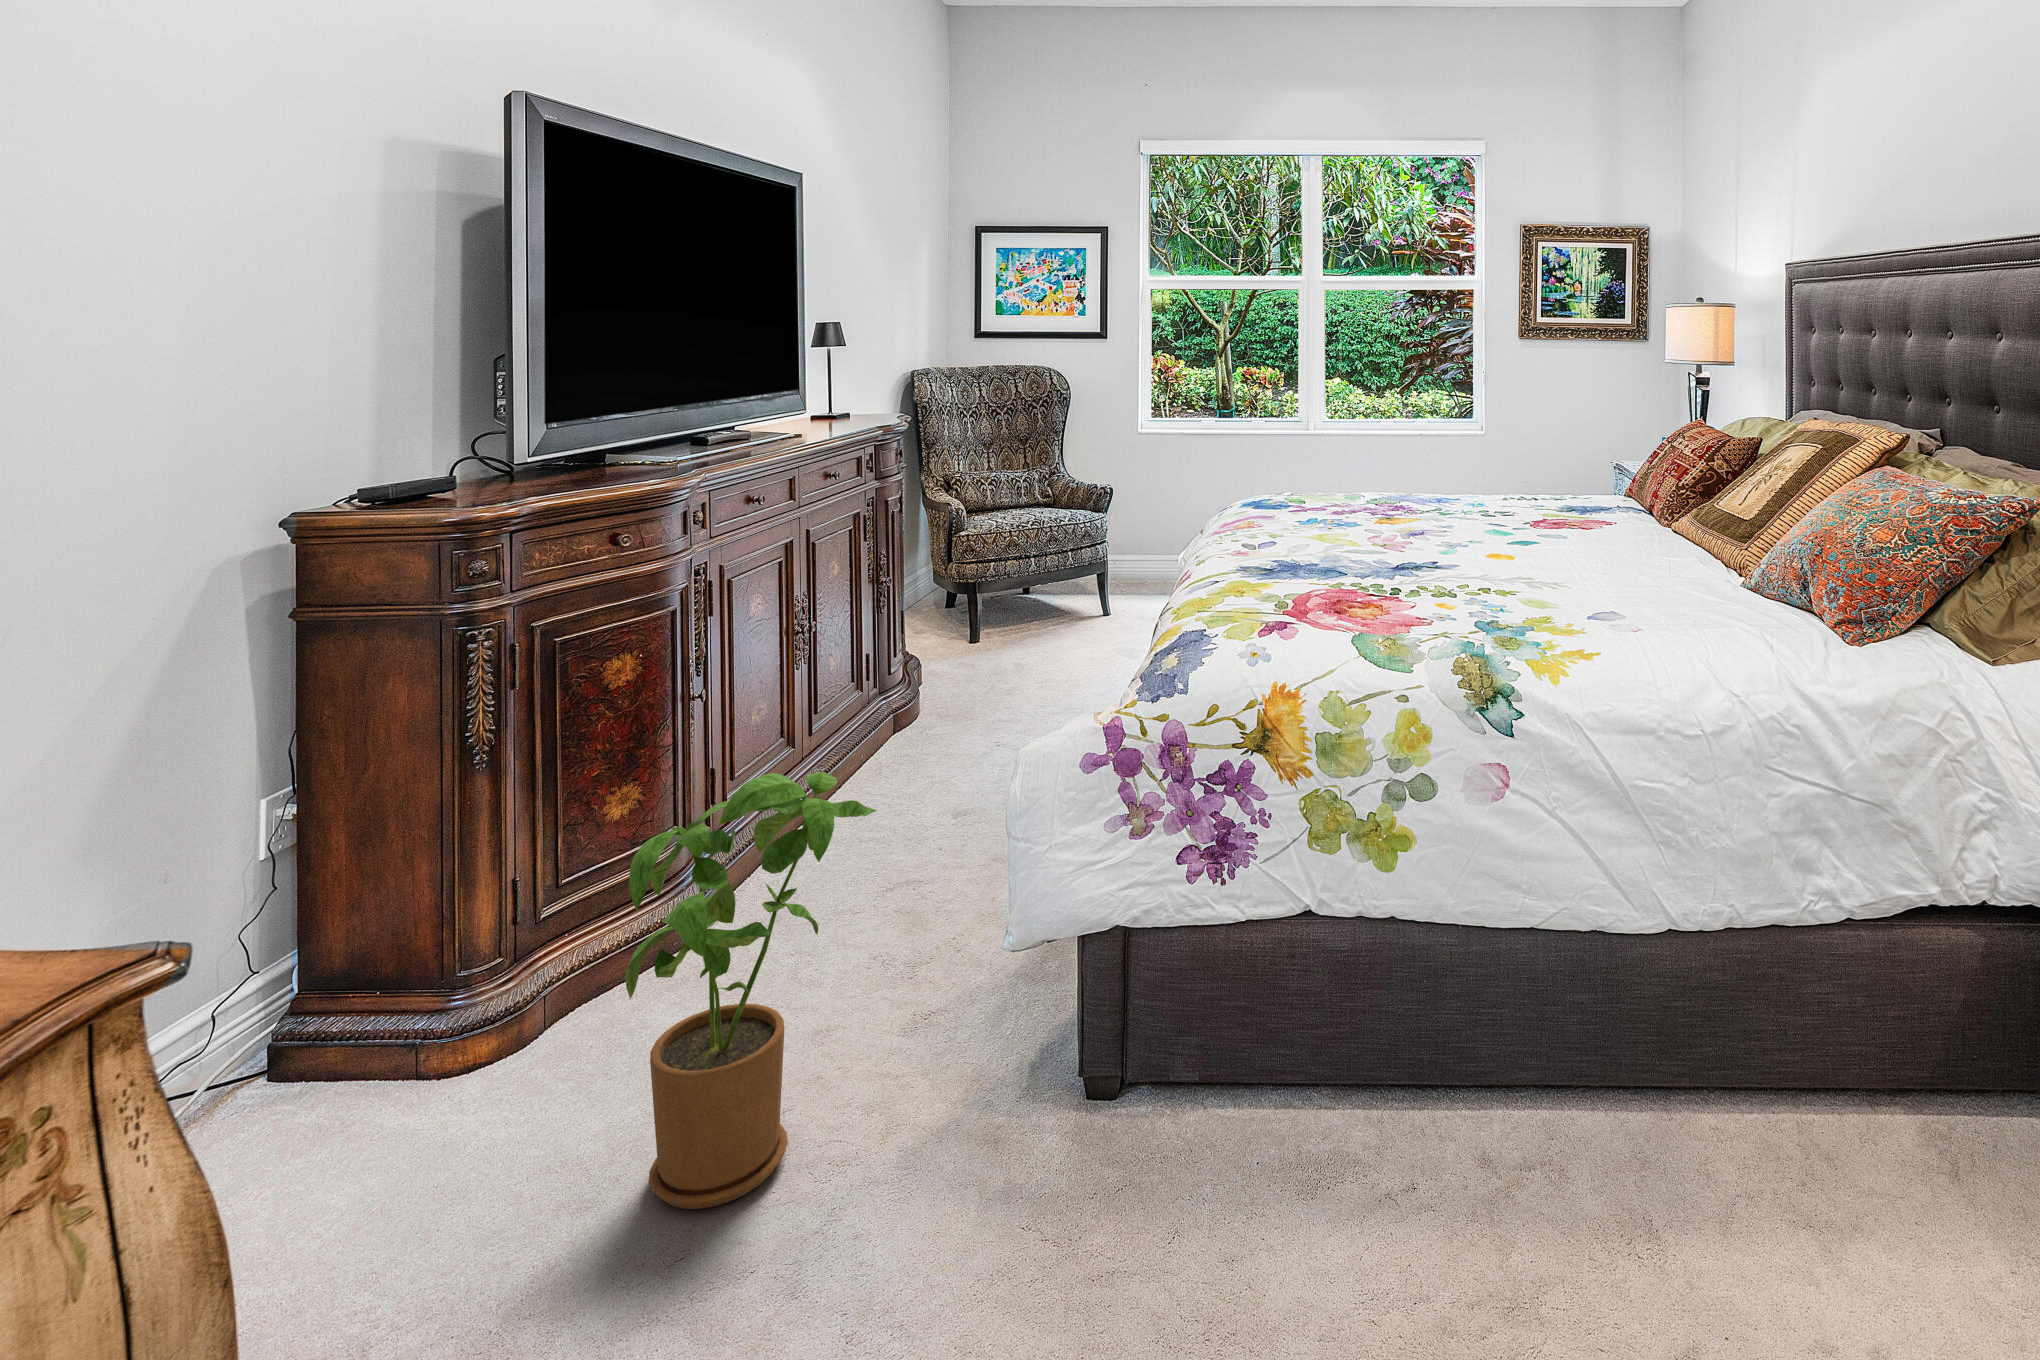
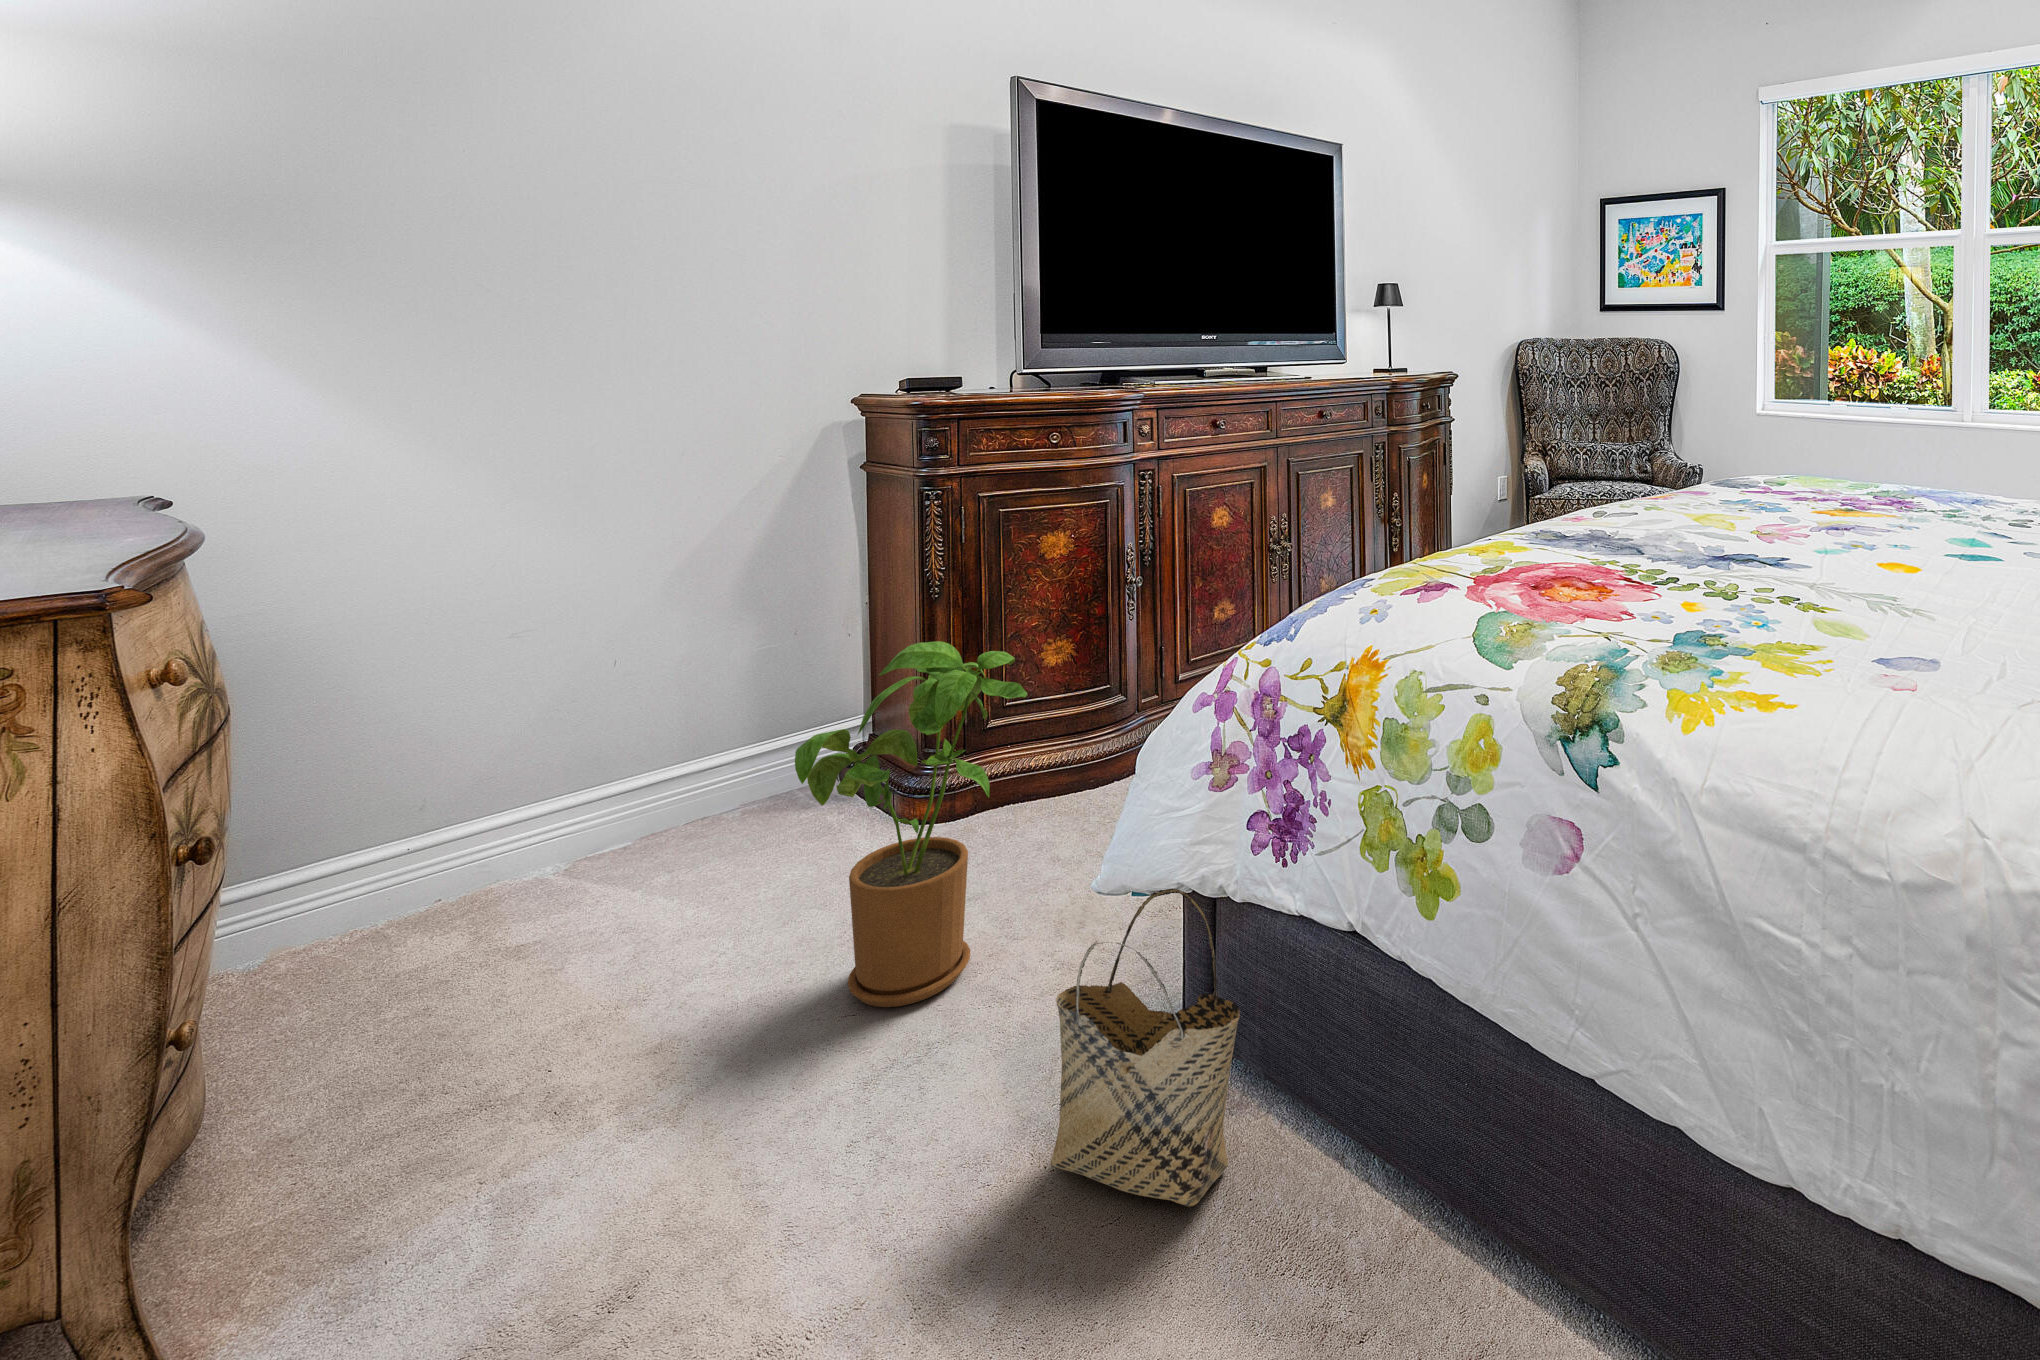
woven basket: none [1067,932,1236,1218] -> present [1051,889,1240,1206]

